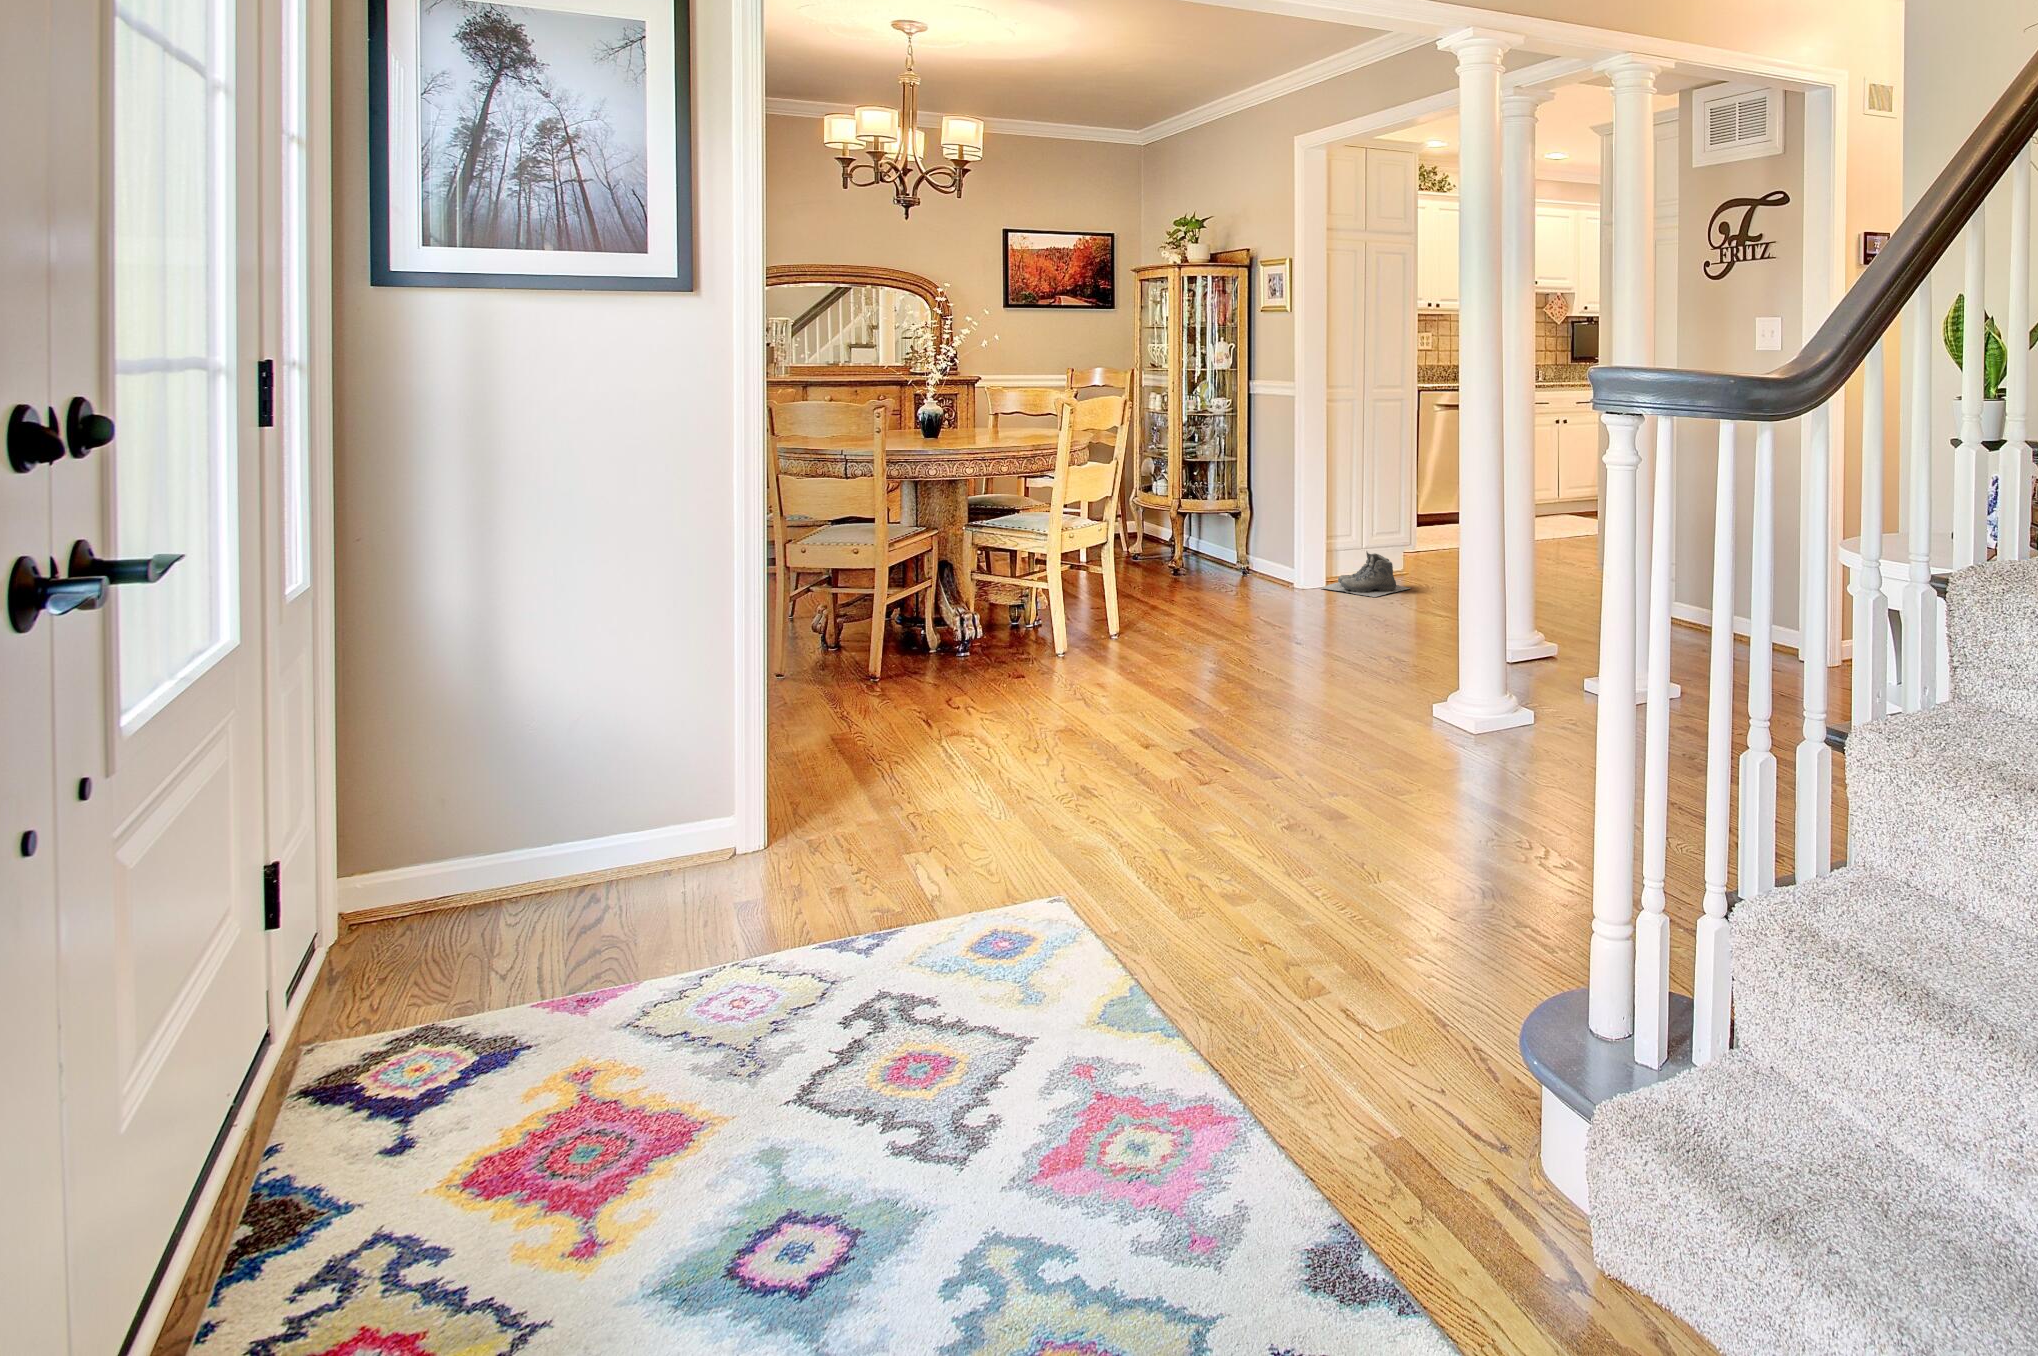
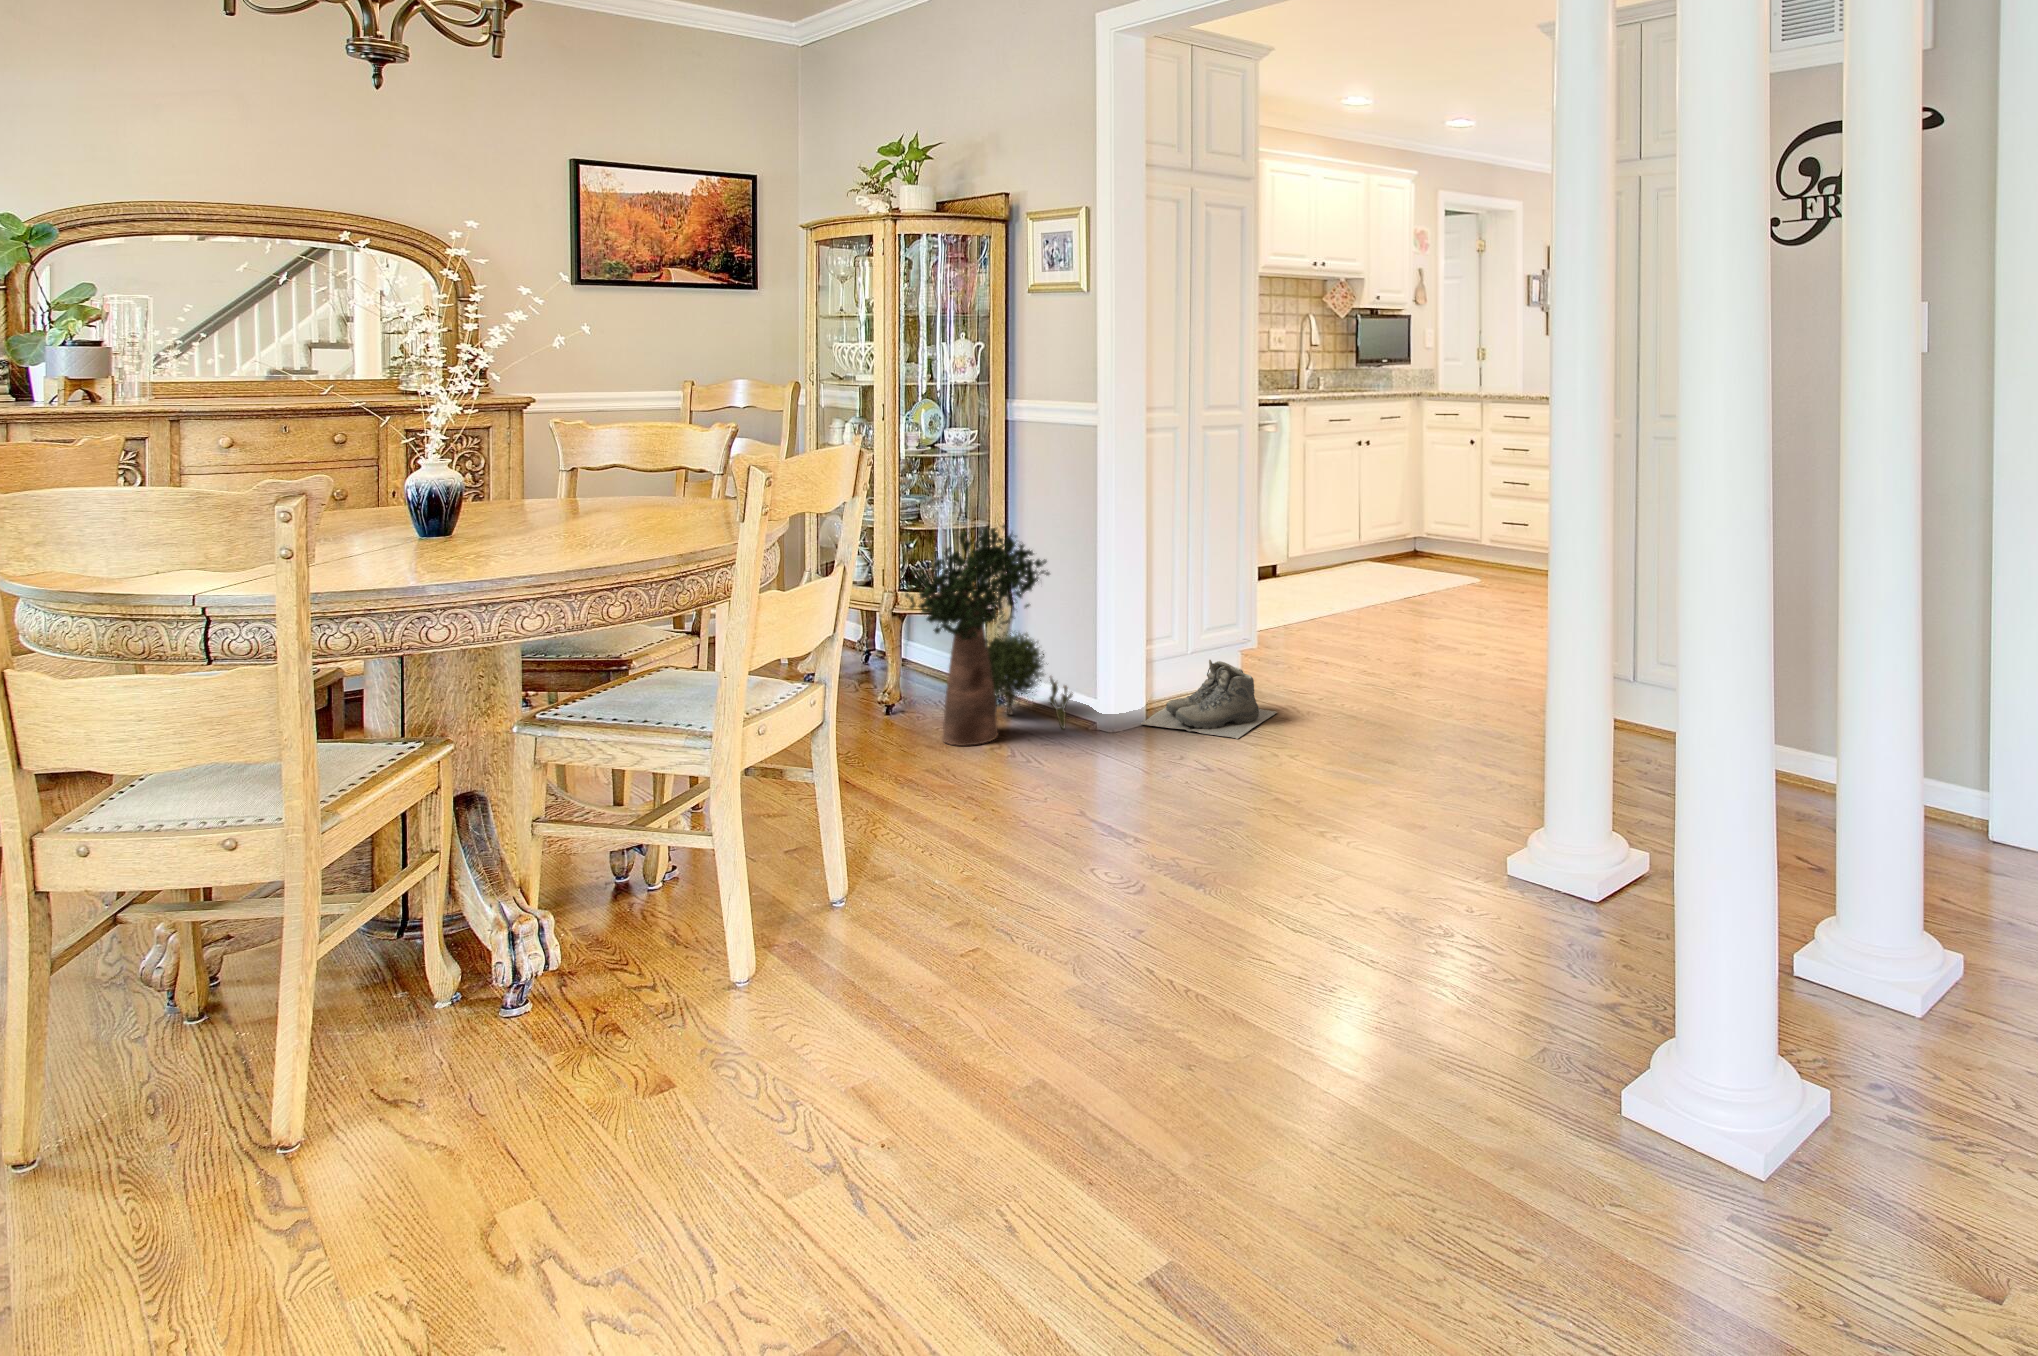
potted plant: none [1177,457,1277,591] -> present [905,525,1073,746]

